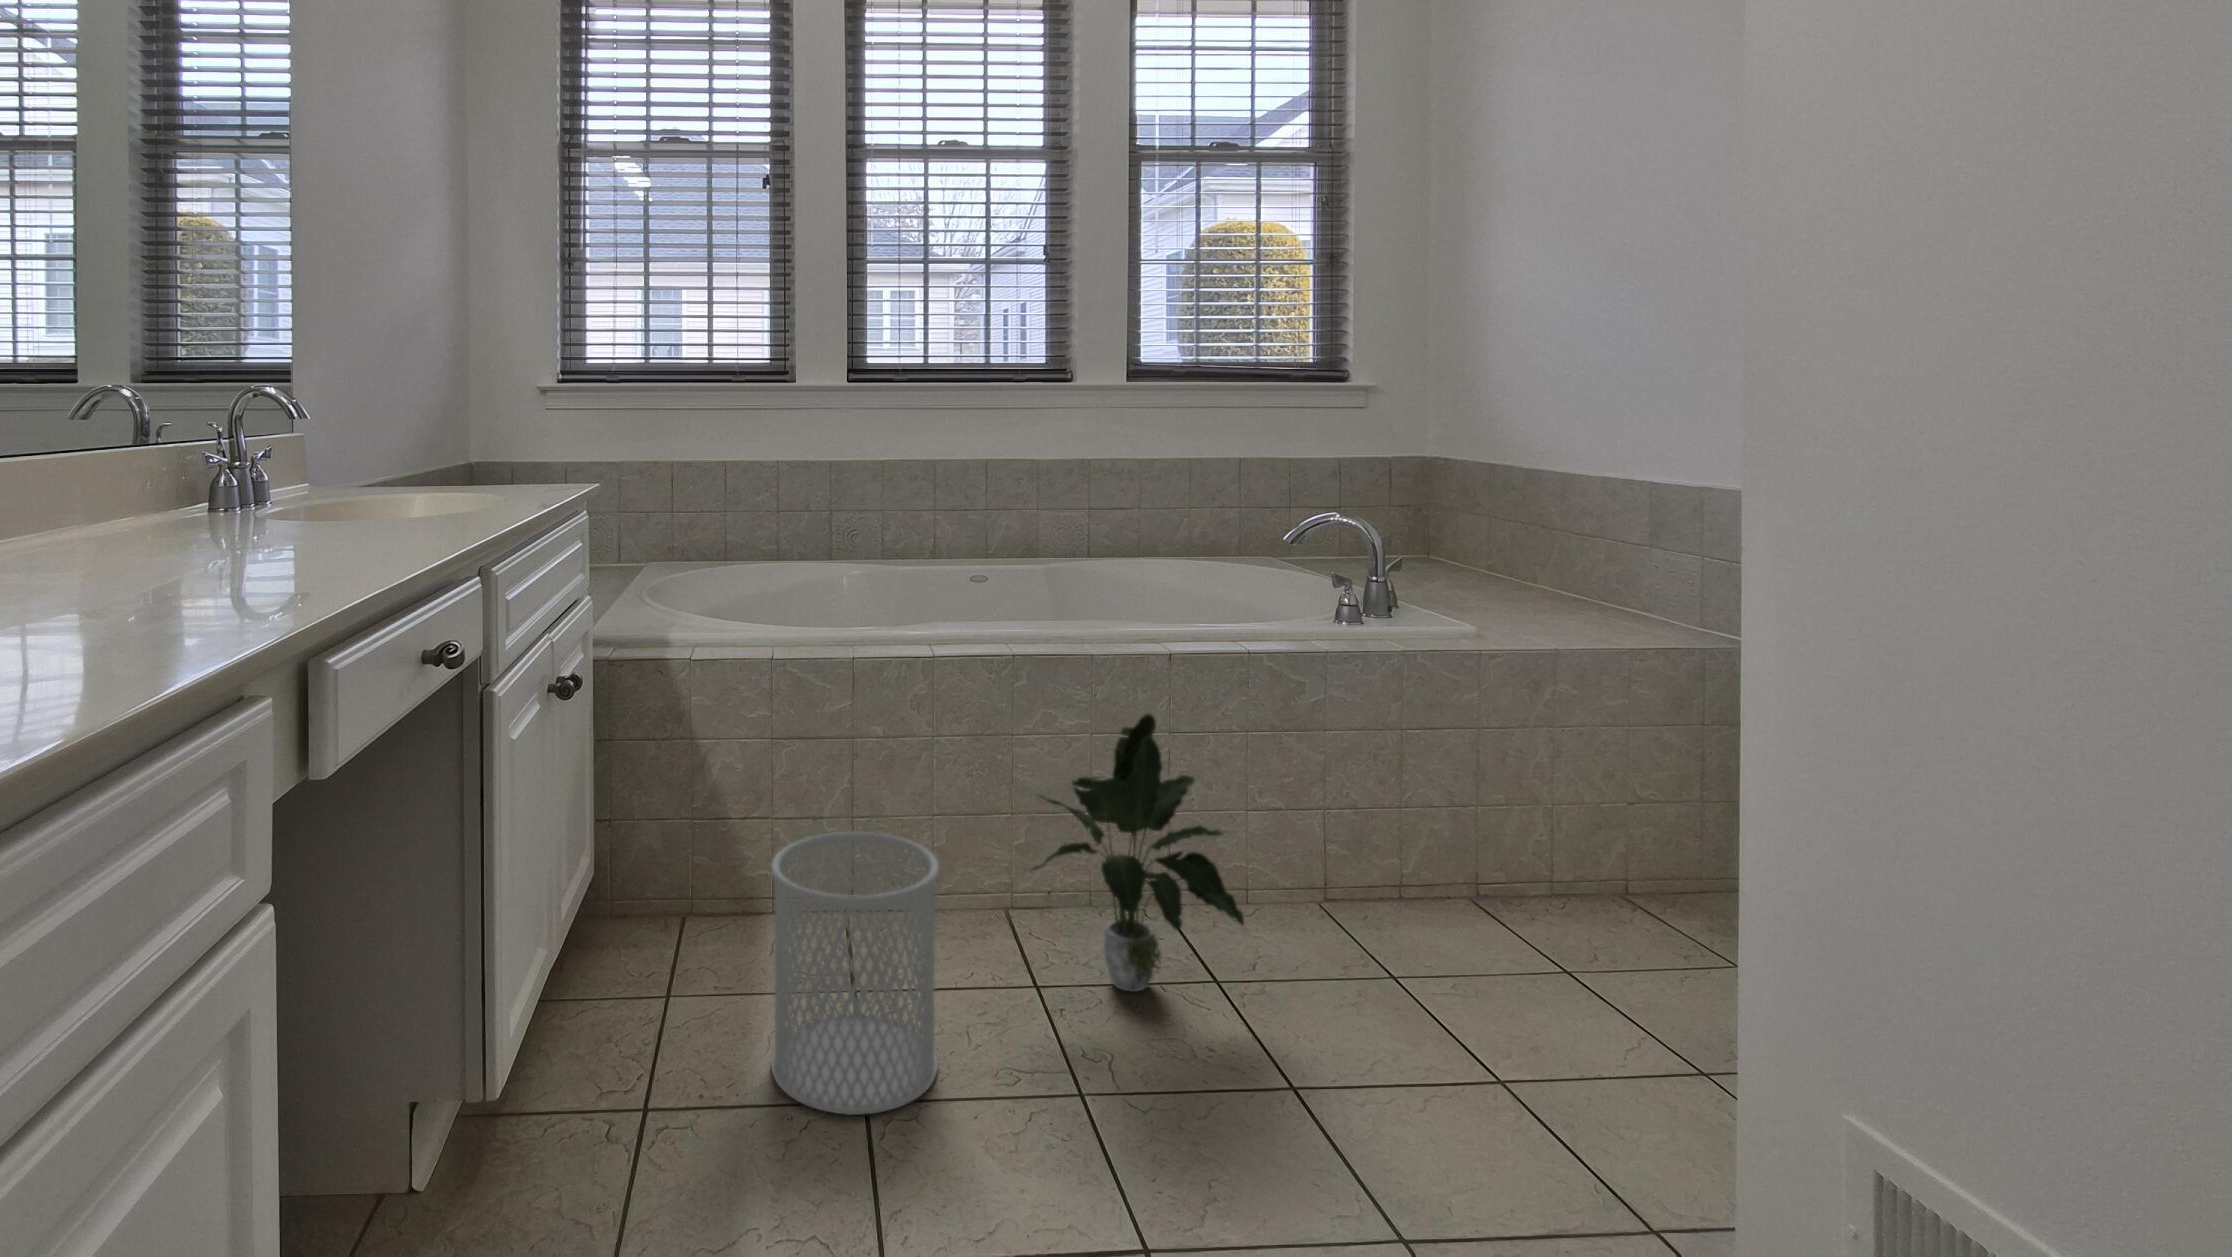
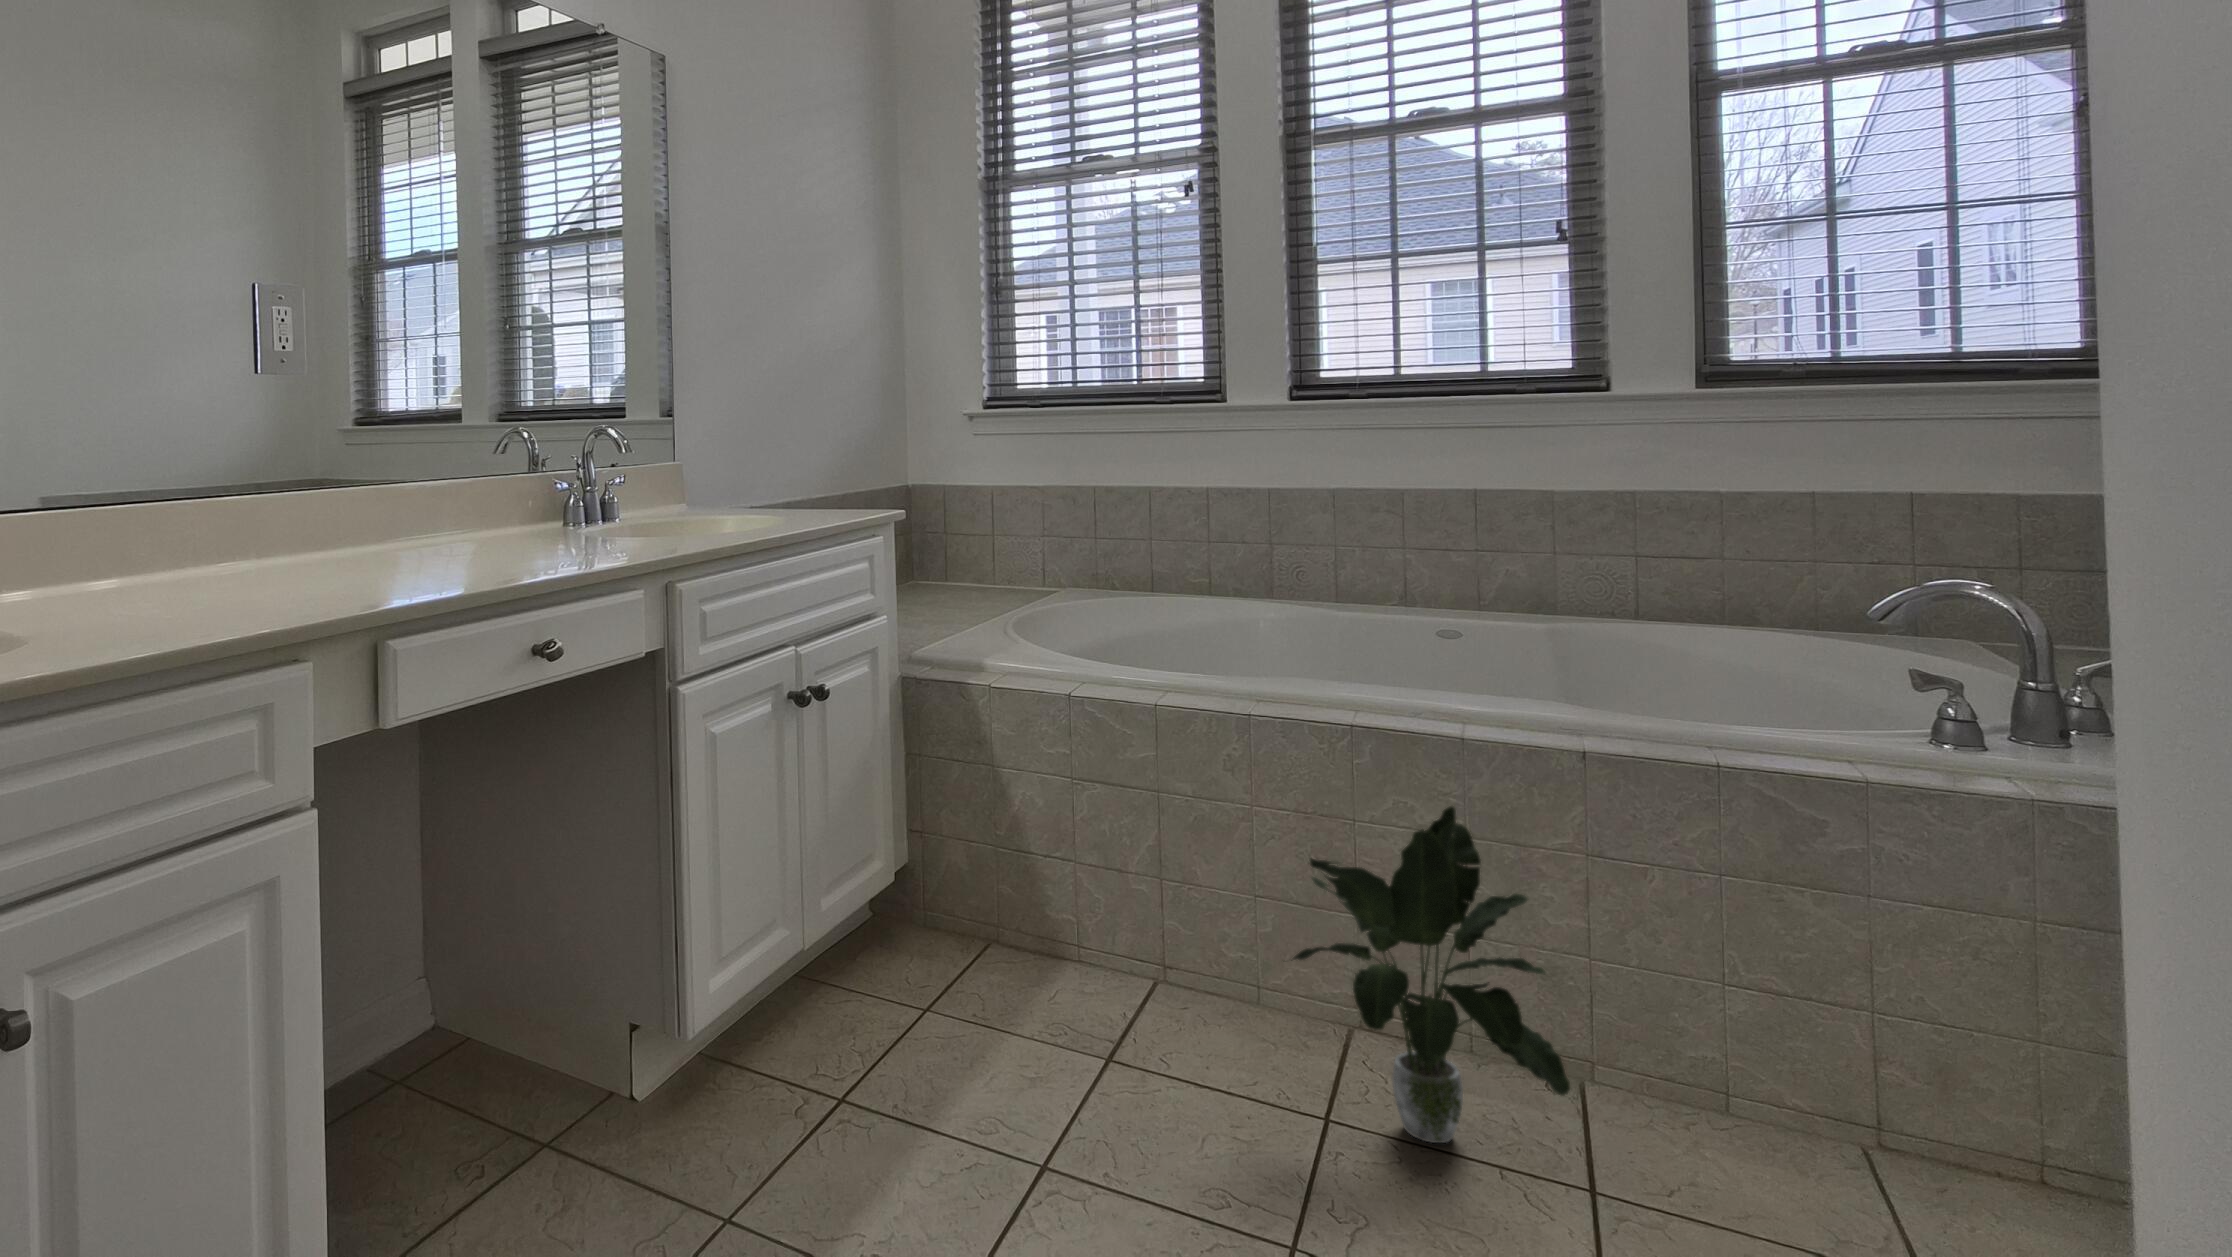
wastebasket: present [771,832,939,1115] -> none [951,866,1129,1149]

